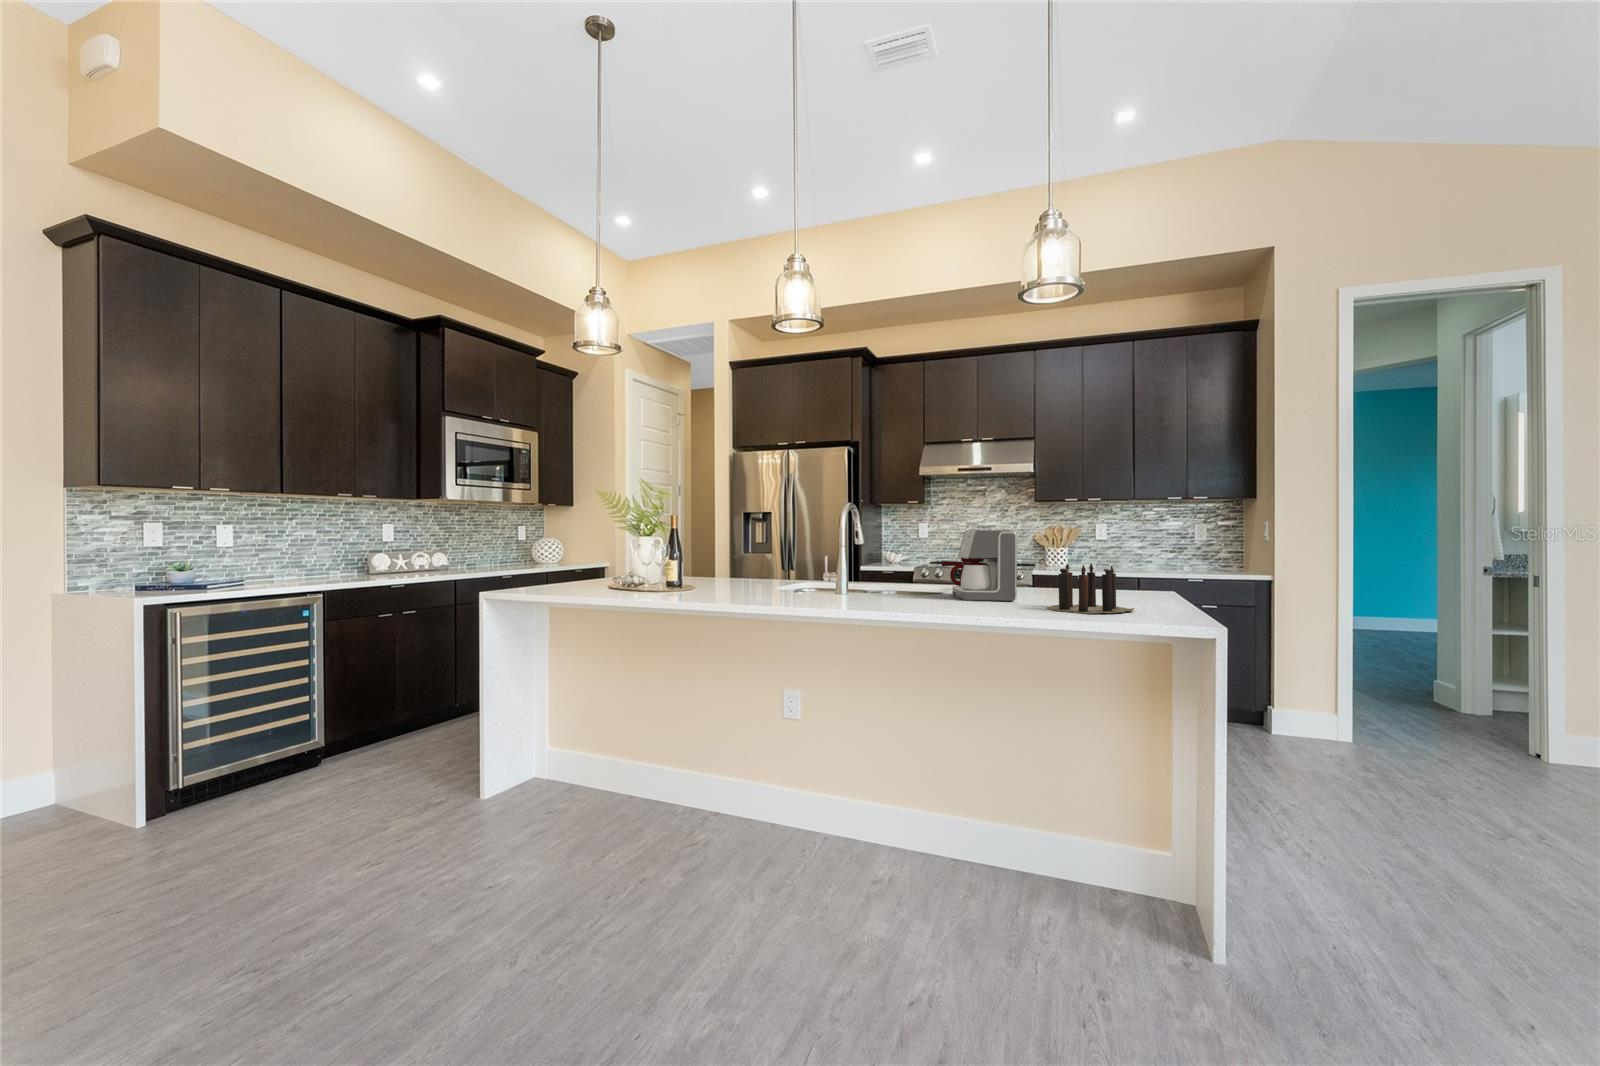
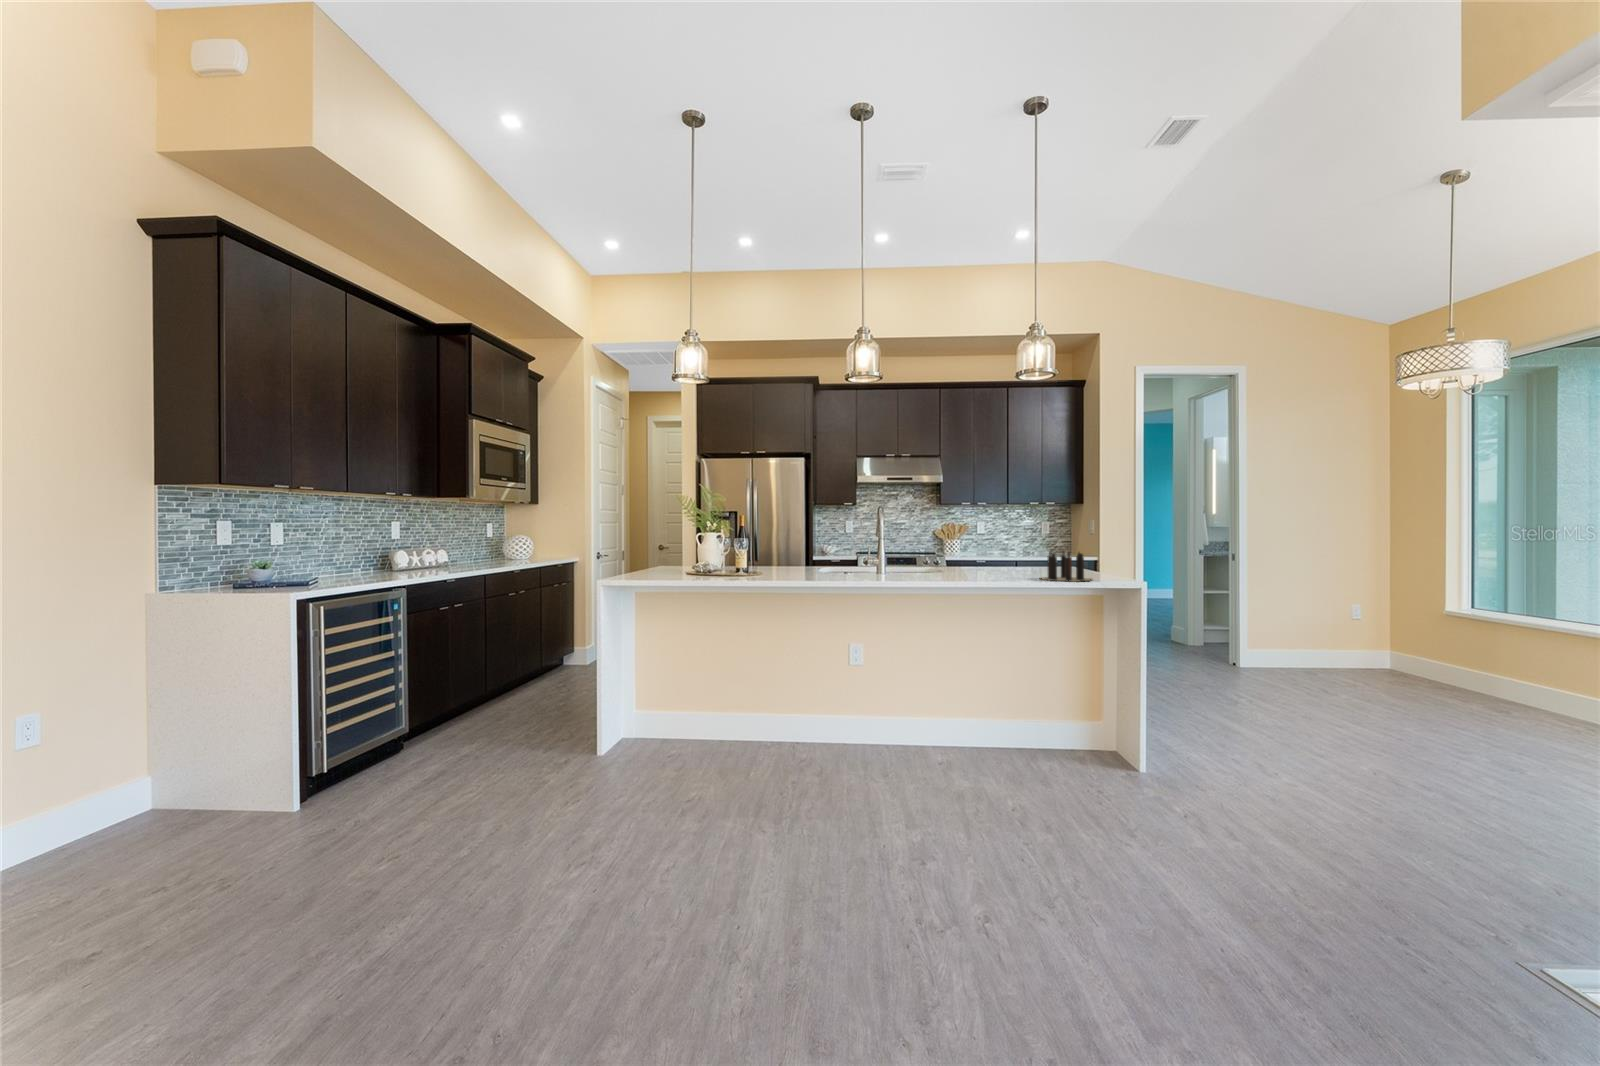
coffee maker: present [942,530,1017,601] -> none [952,528,1010,577]

